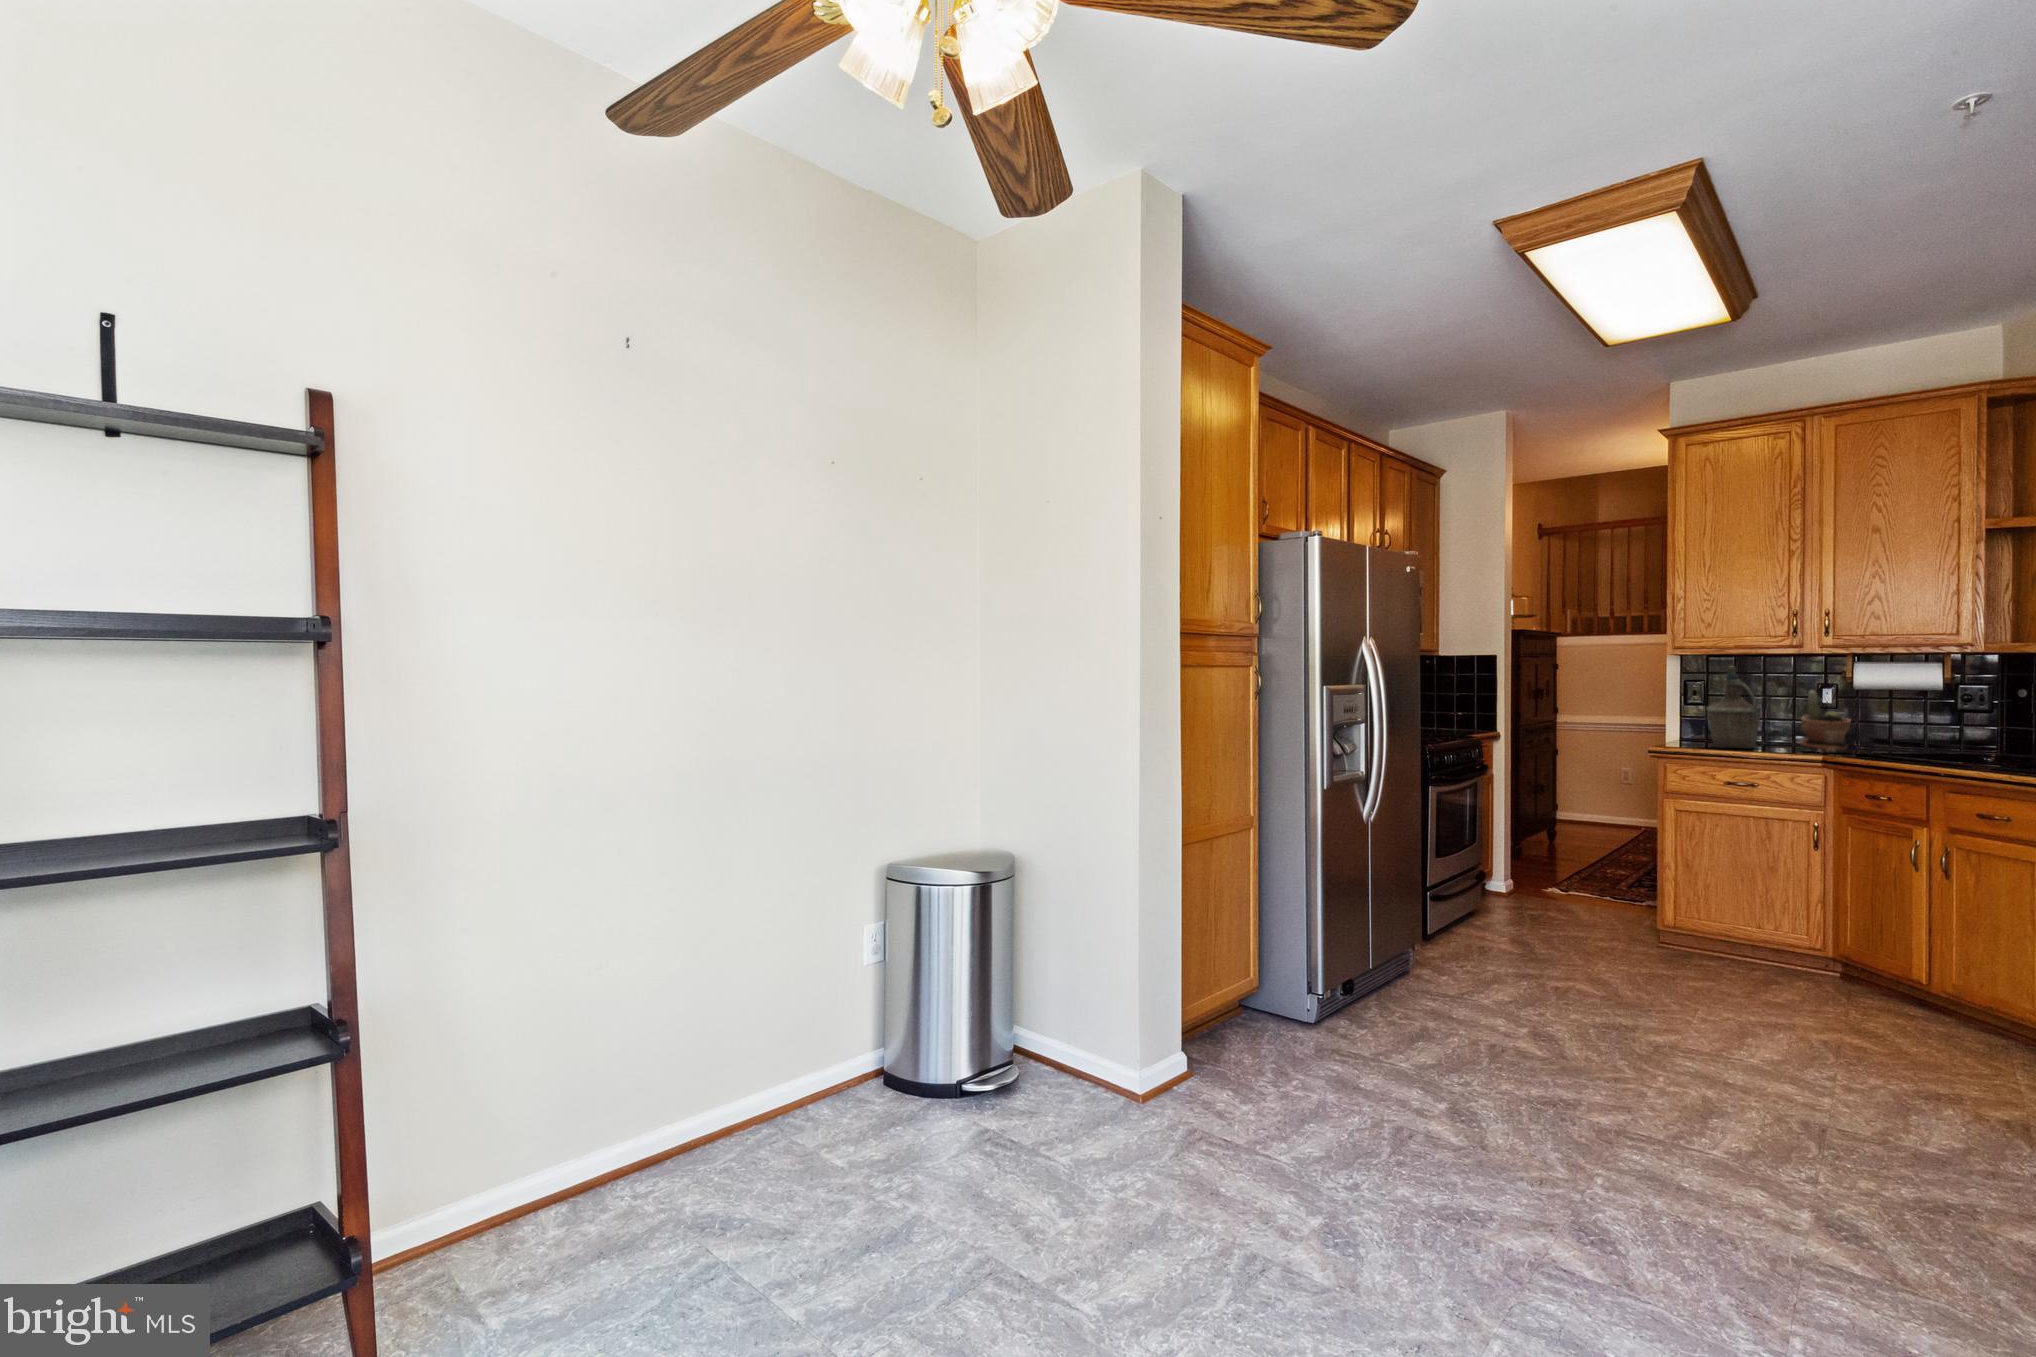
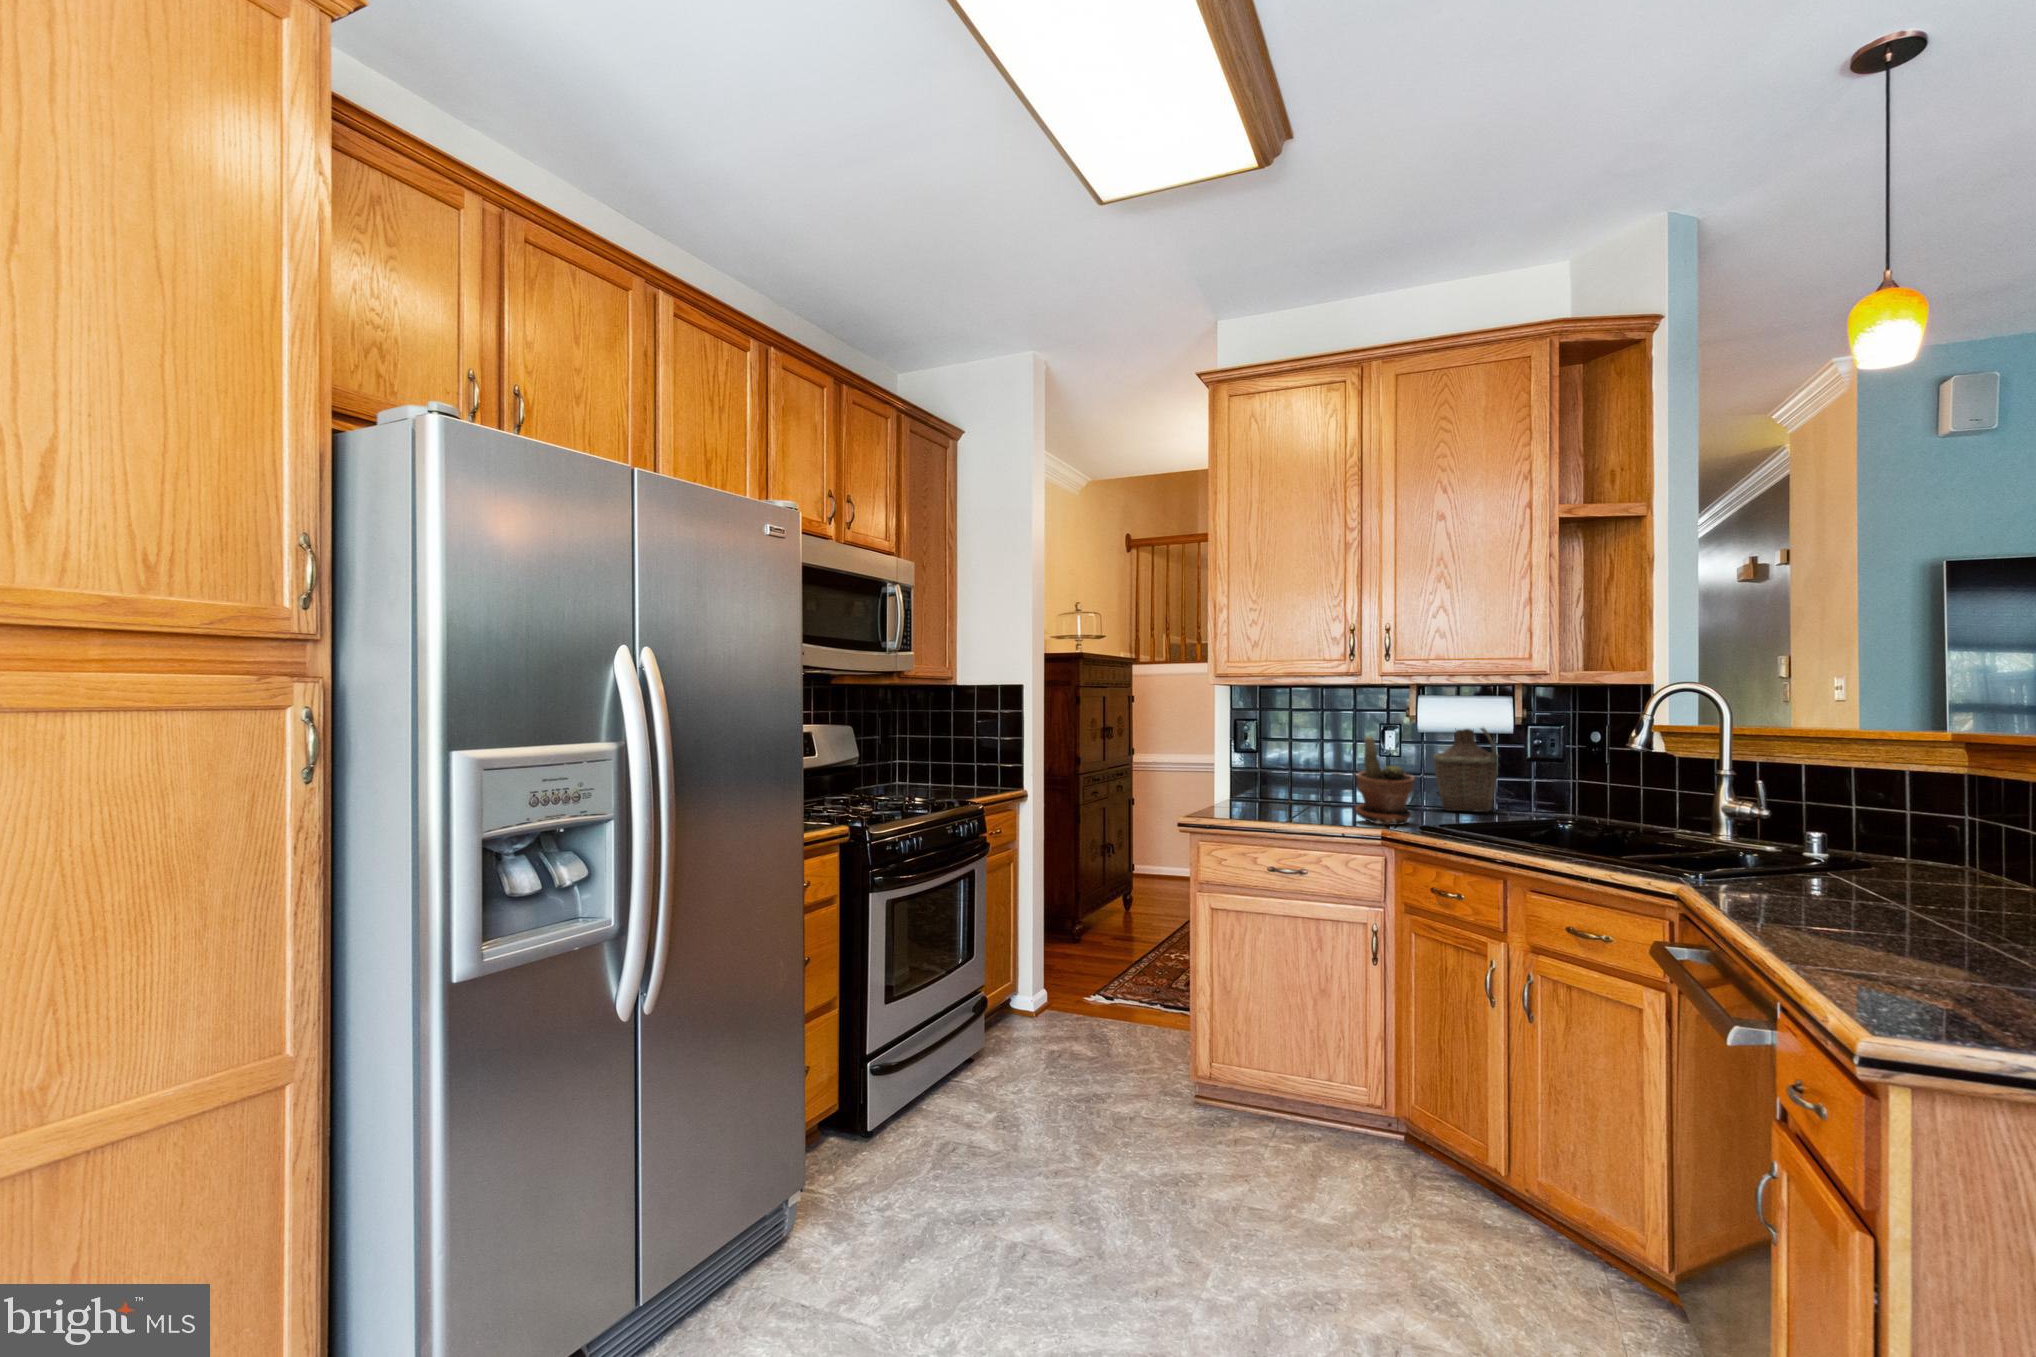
bottle: present [1707,667,1761,748] -> present [1434,728,1499,812]

